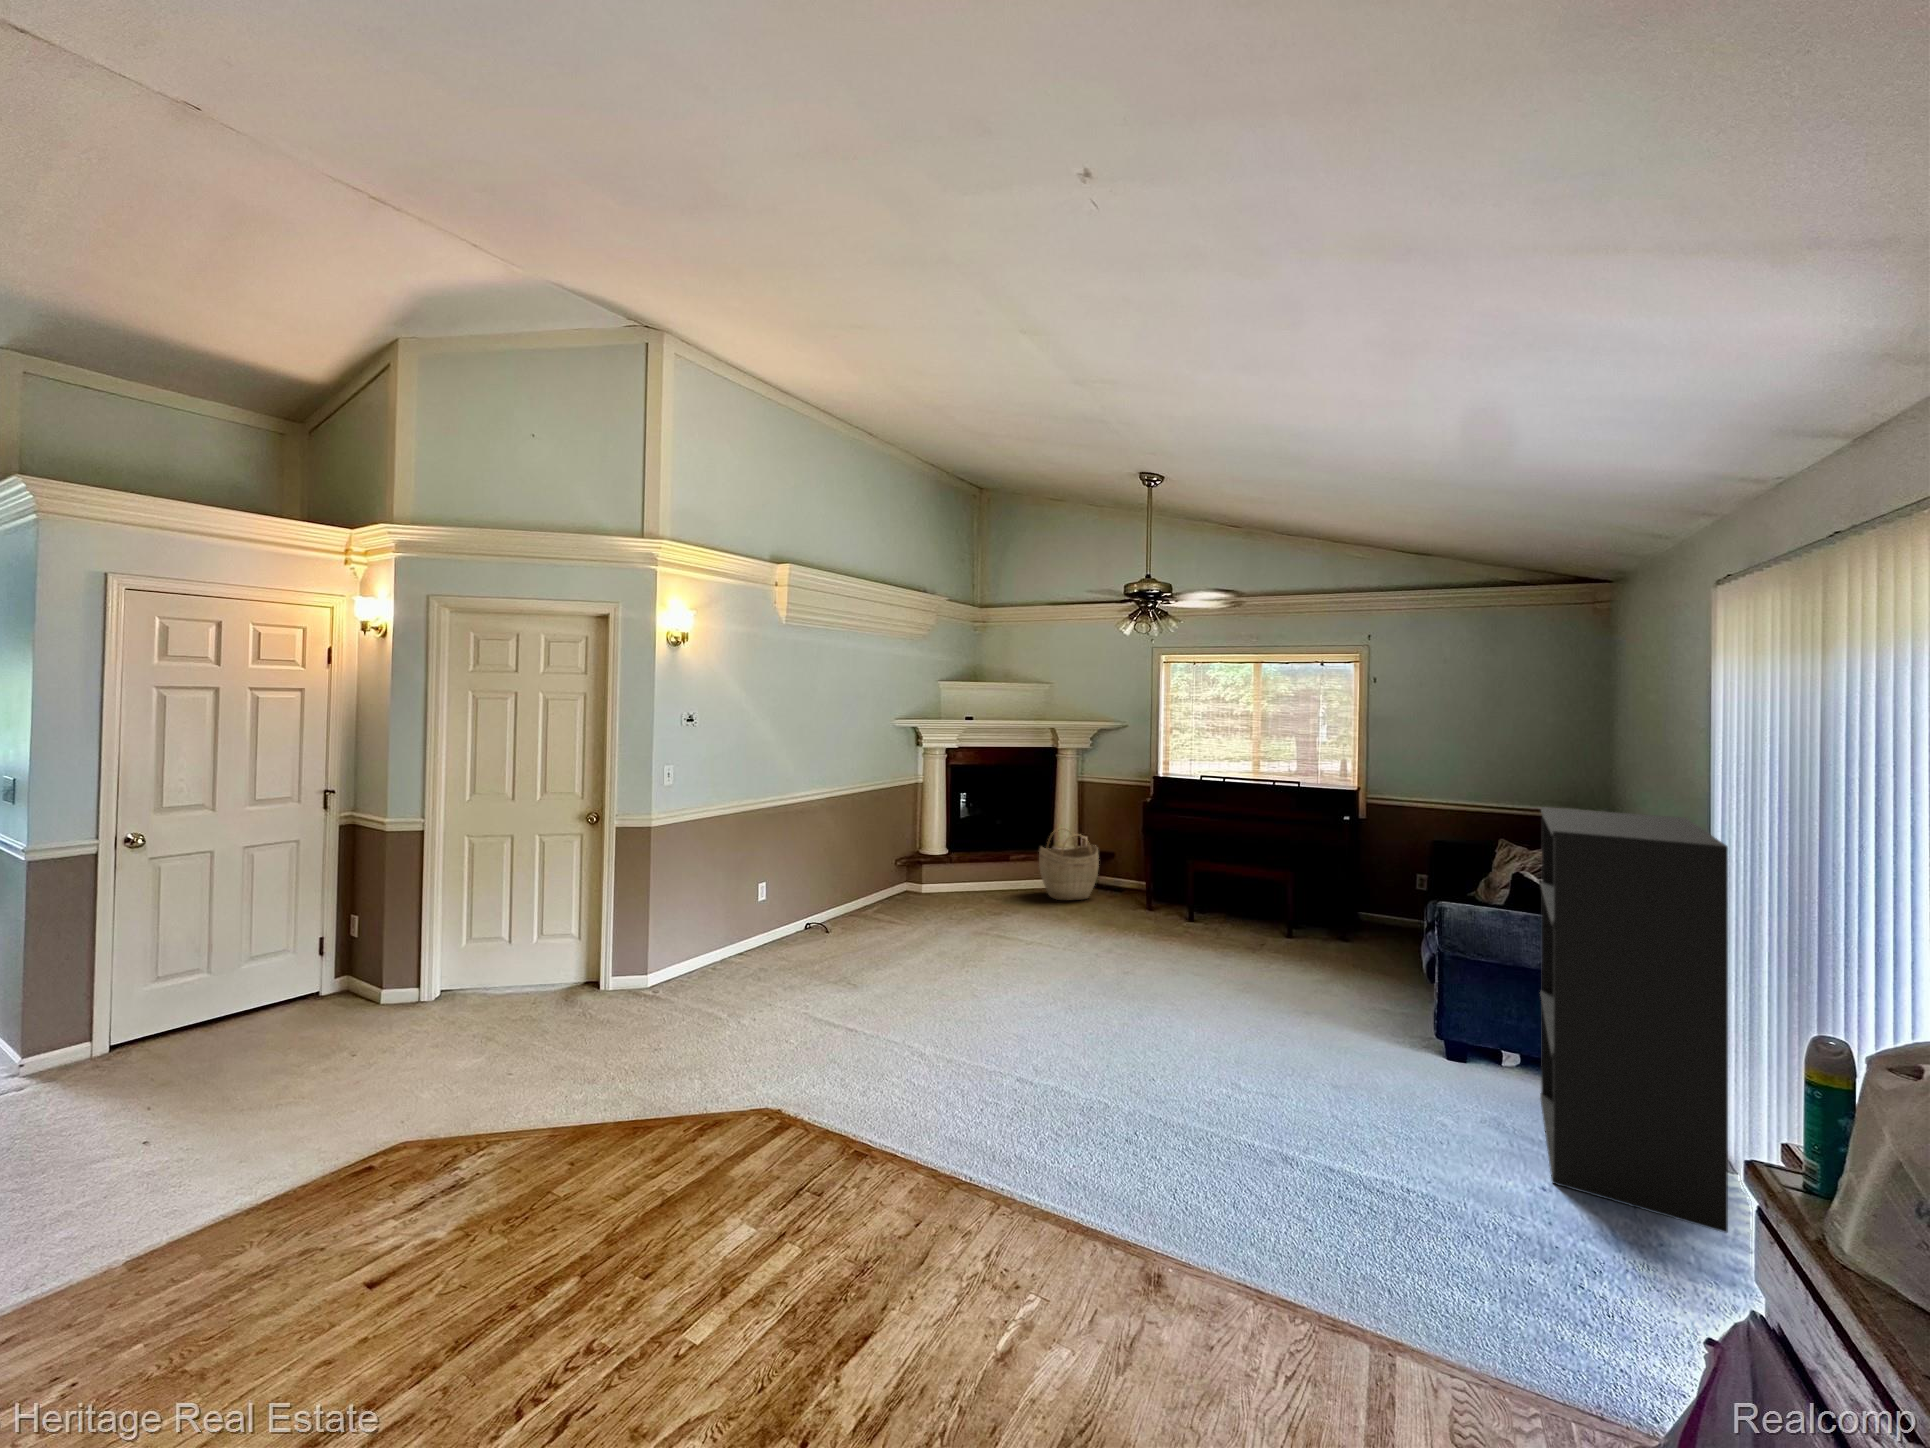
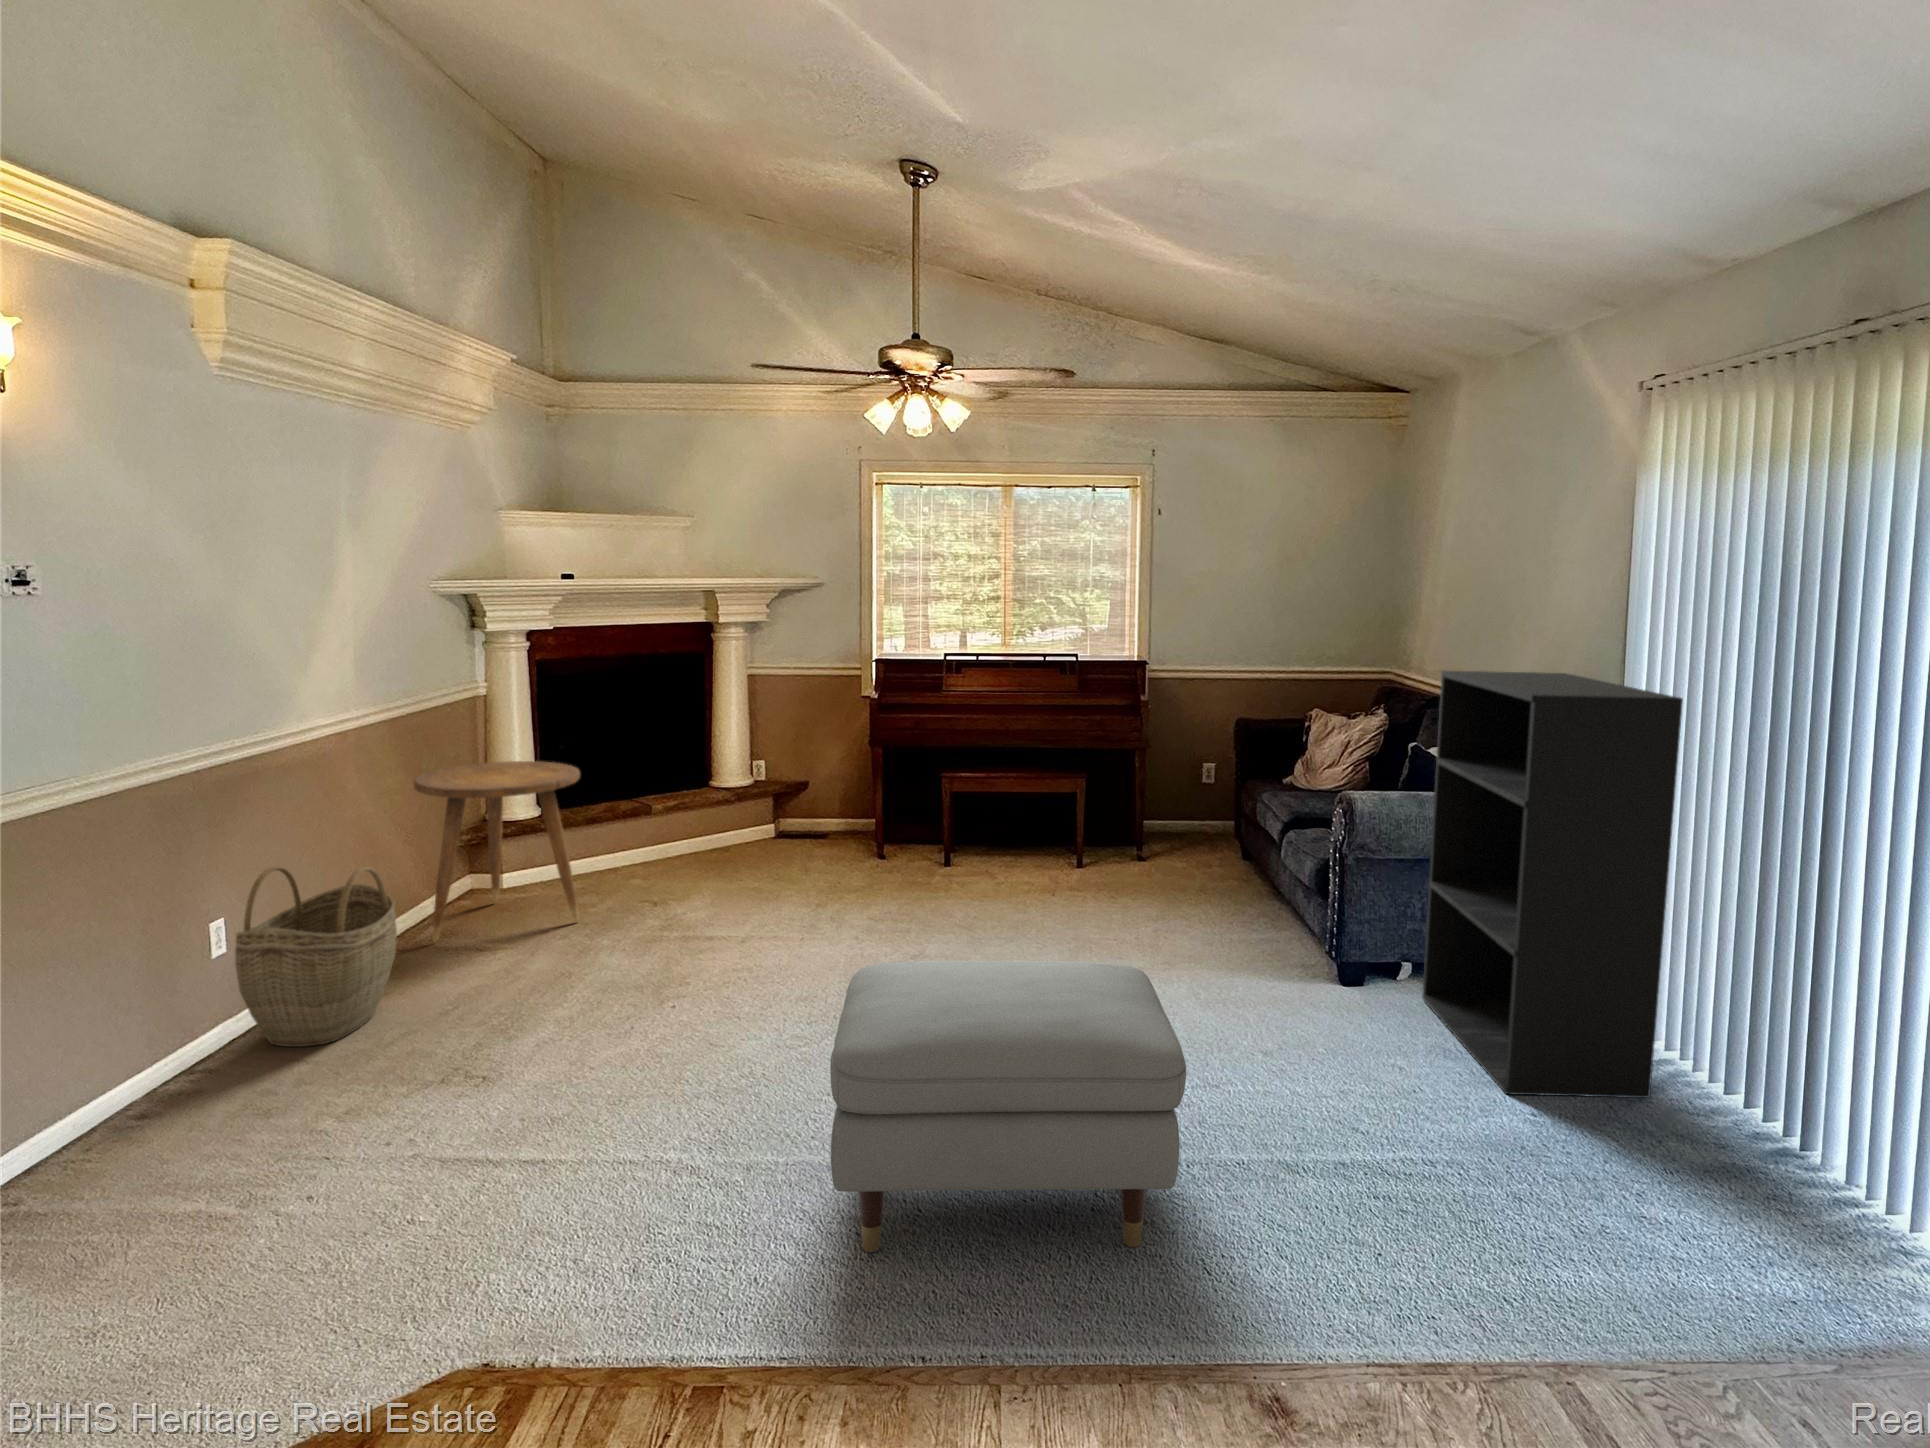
side table: none [867,821,952,922] -> present [414,761,580,942]
woven basket: present [1039,828,1099,900] -> present [235,866,397,1047]
ottoman: none [955,959,1198,1172] -> present [830,961,1186,1252]

